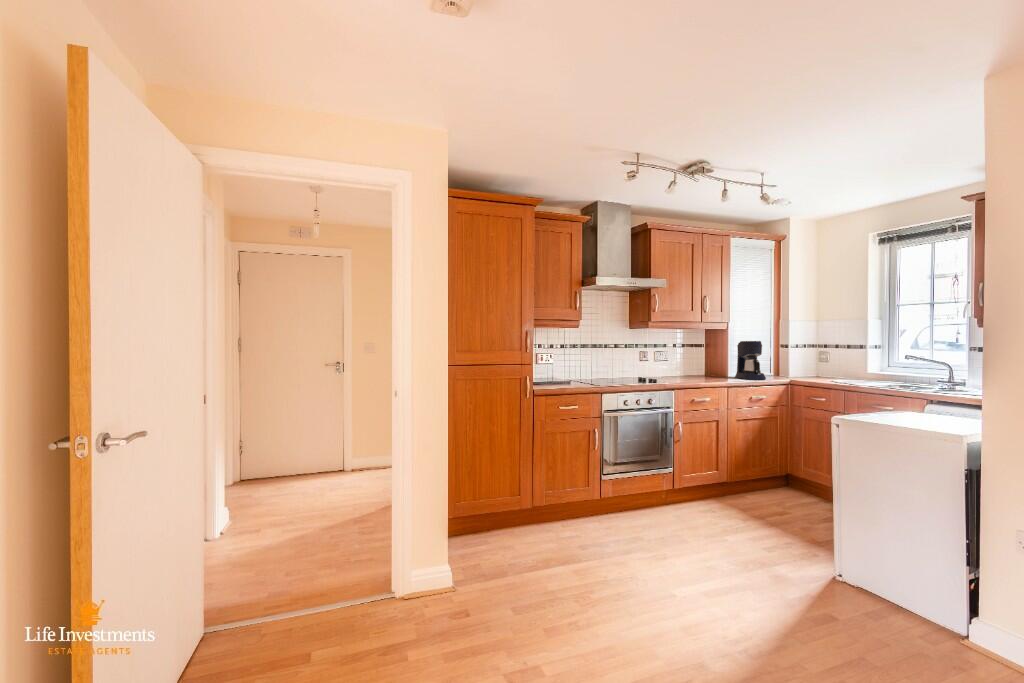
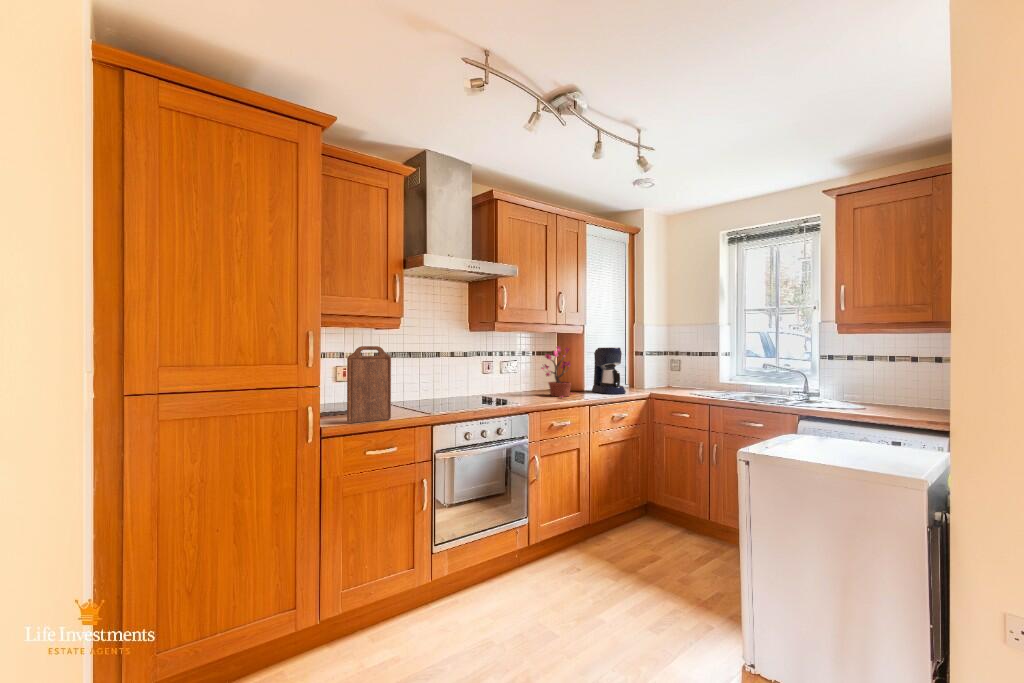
cutting board: none [549,340,575,388] -> present [347,346,391,423]
potted plant: none [687,340,717,381] -> present [541,346,573,398]

